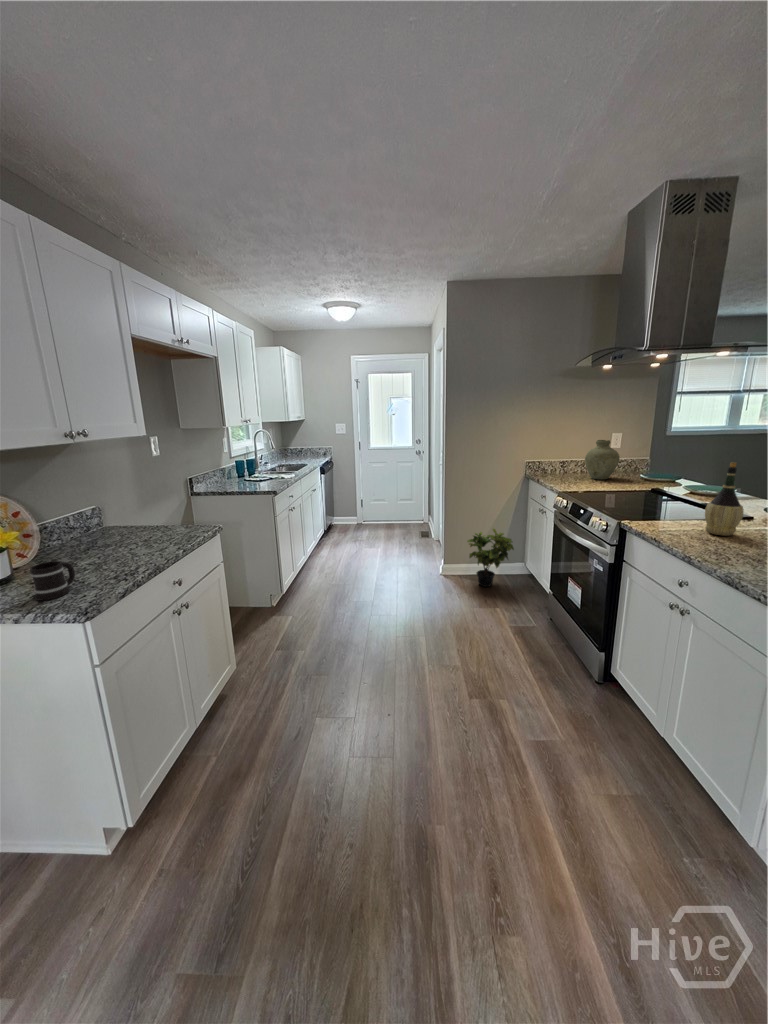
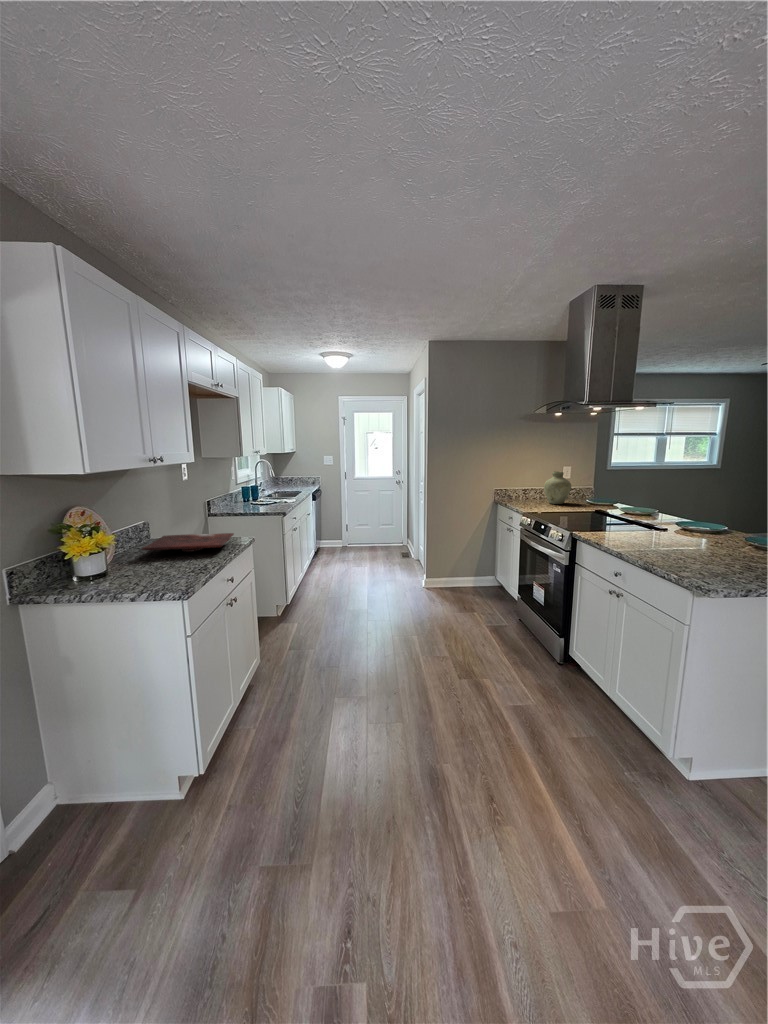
wine bottle: present [705,462,744,536] -> none [630,487,656,540]
cutting board: none [71,521,195,546] -> present [142,533,234,552]
potted plant: present [467,529,514,587] -> none [448,546,488,597]
mug: present [30,561,75,601] -> none [138,556,165,586]

